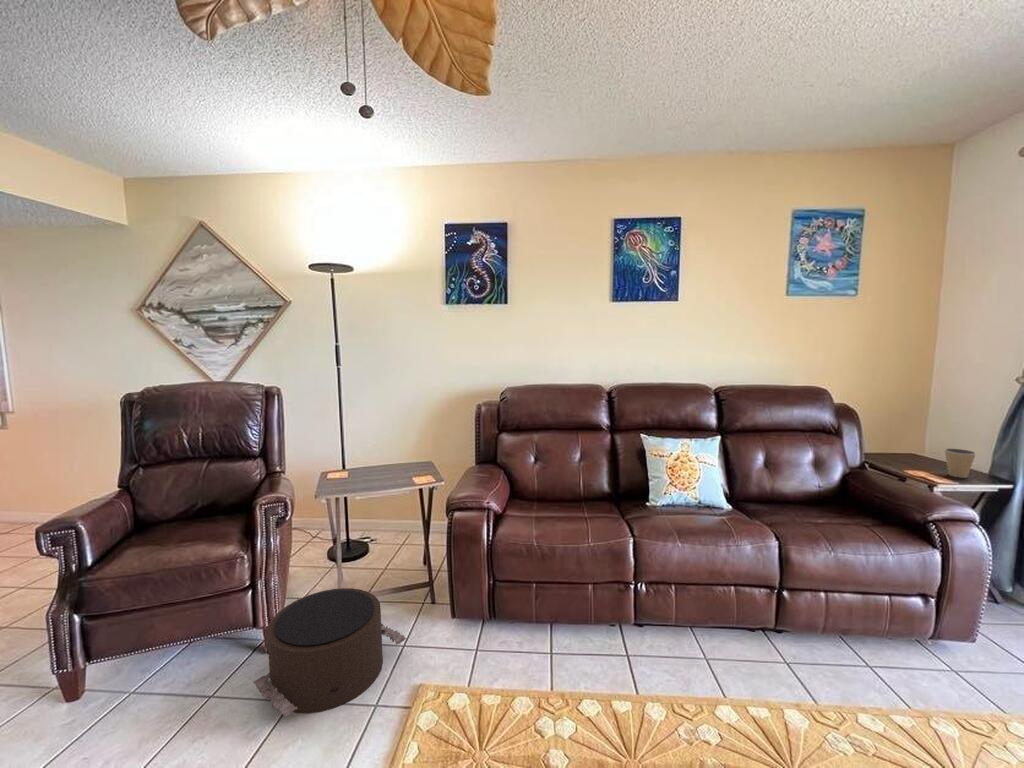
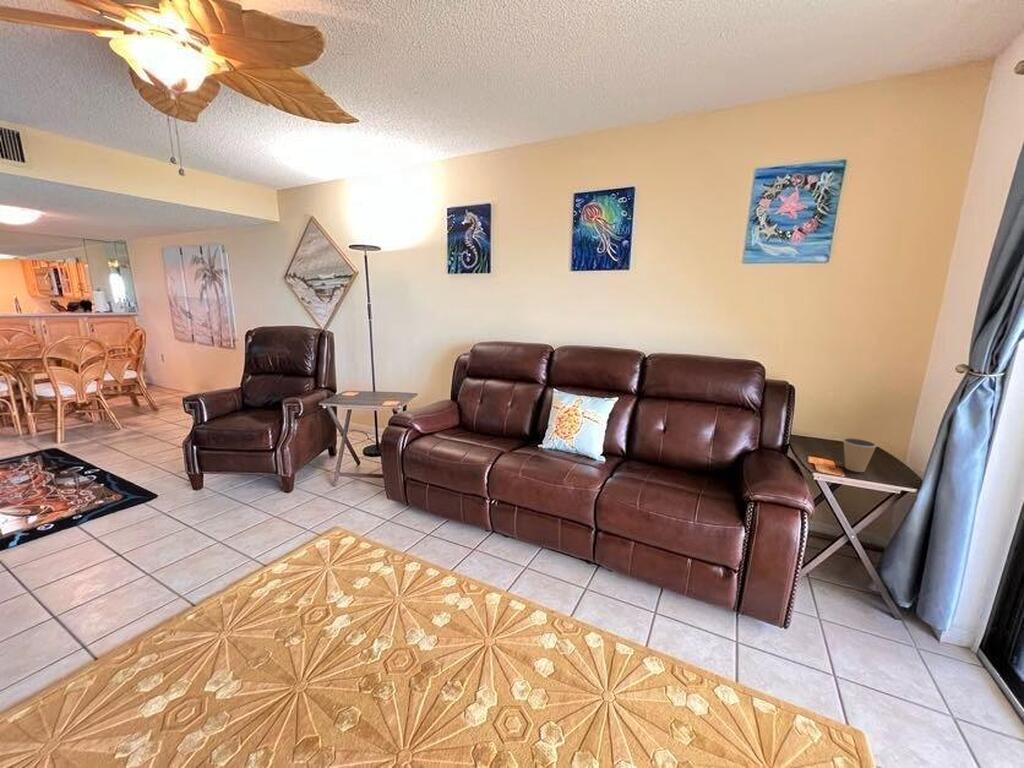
pouf: present [254,588,406,716] -> none [250,462,344,525]

